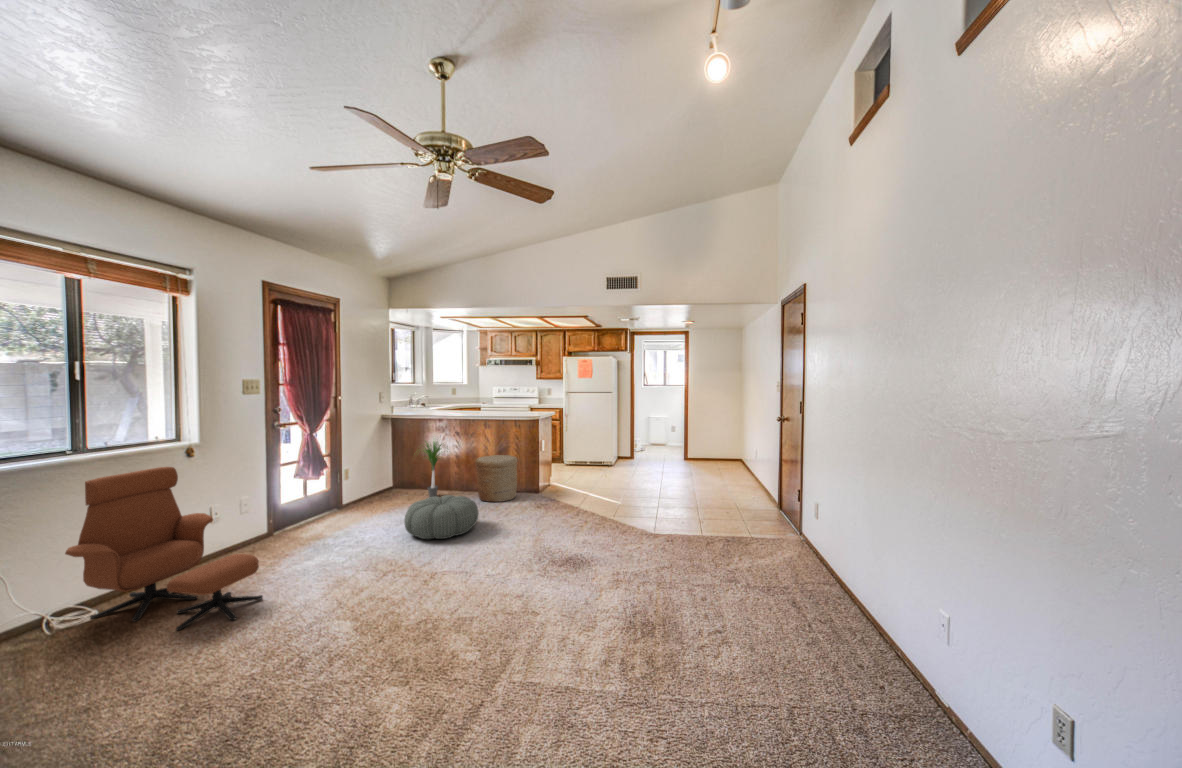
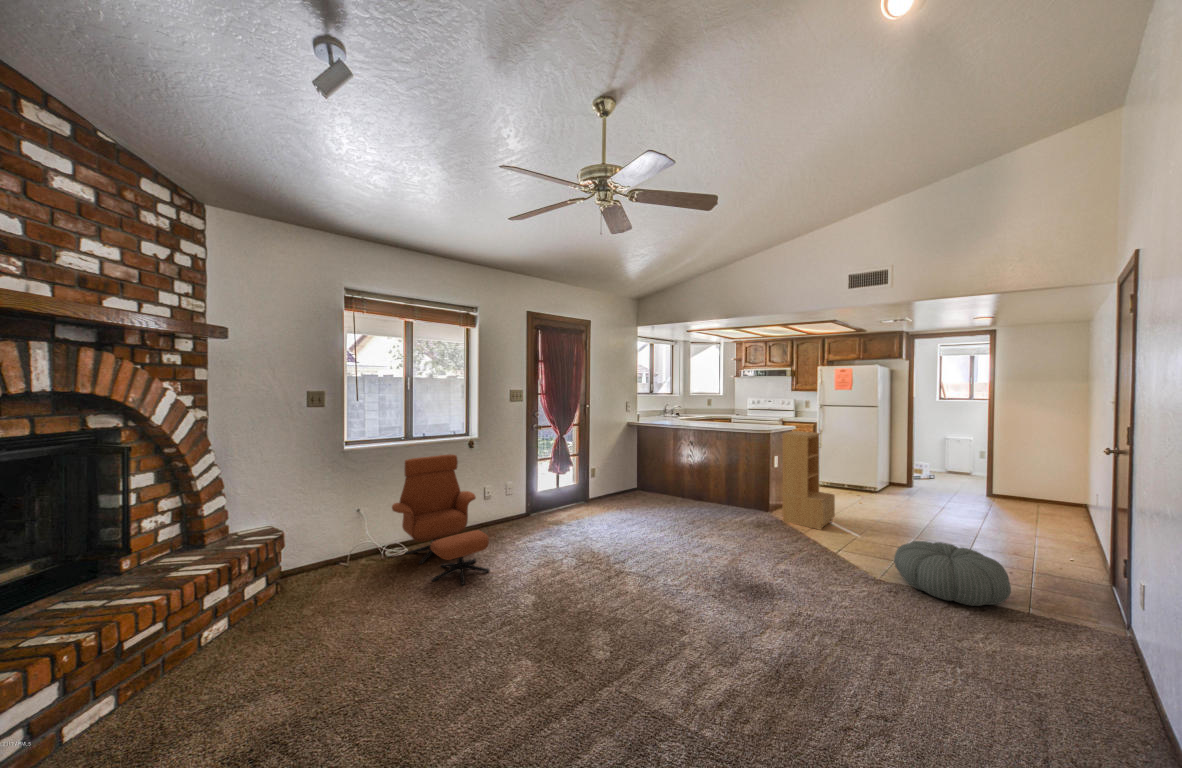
bookshelf: none [543,411,582,491] -> present [782,431,835,530]
potted plant: present [424,442,442,497] -> none [645,443,685,505]
woven basket: present [475,455,517,502] -> none [702,473,748,525]
pouf: present [404,495,479,539] -> present [894,541,1011,606]

